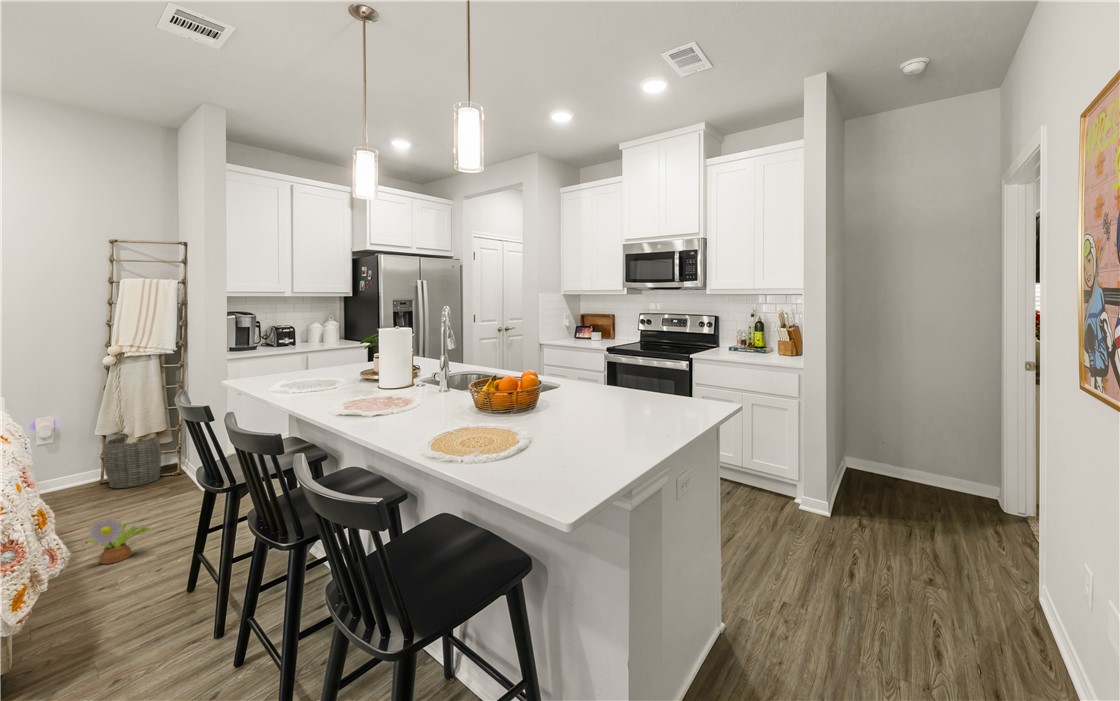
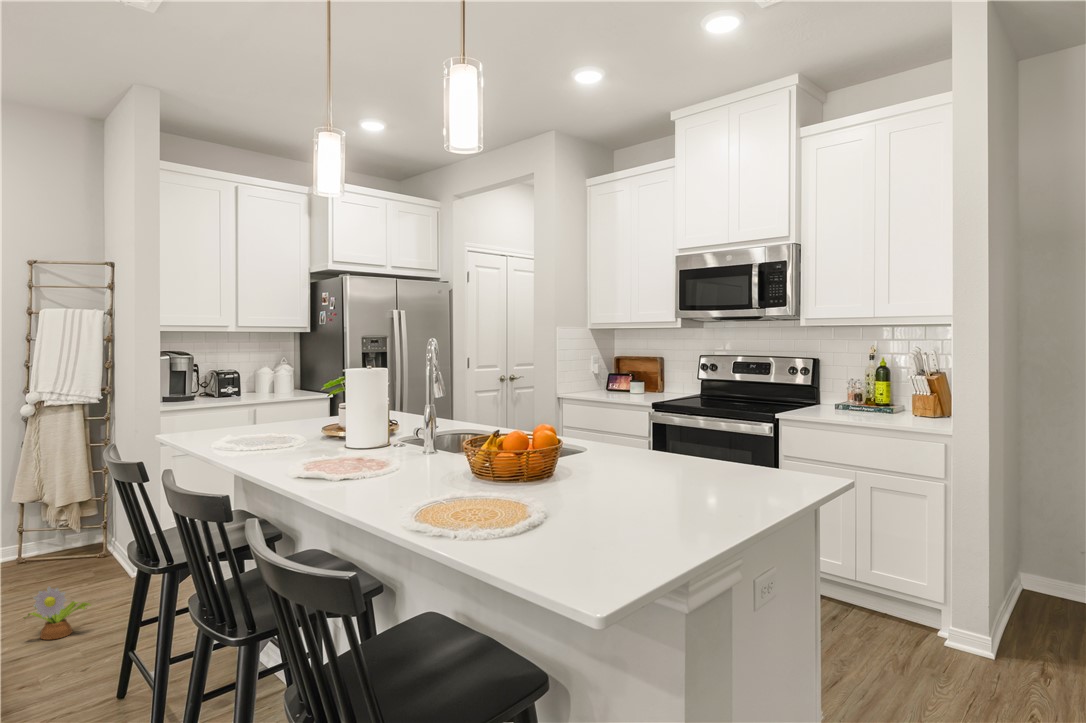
woven basket: present [103,435,161,488] -> none [21,503,83,567]

